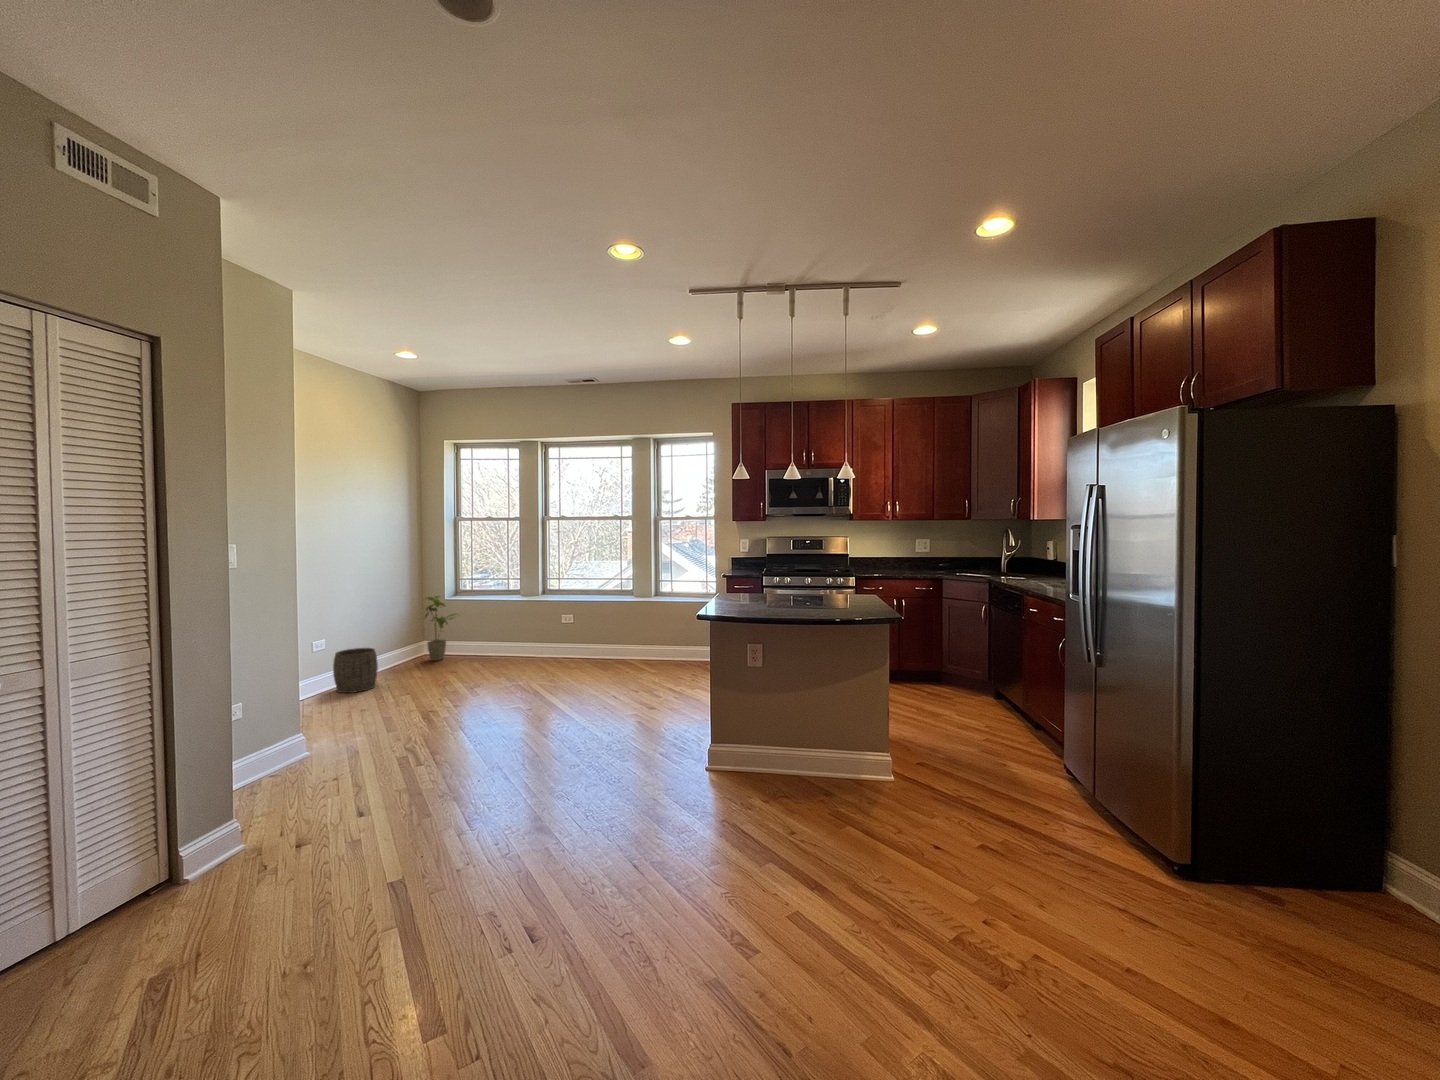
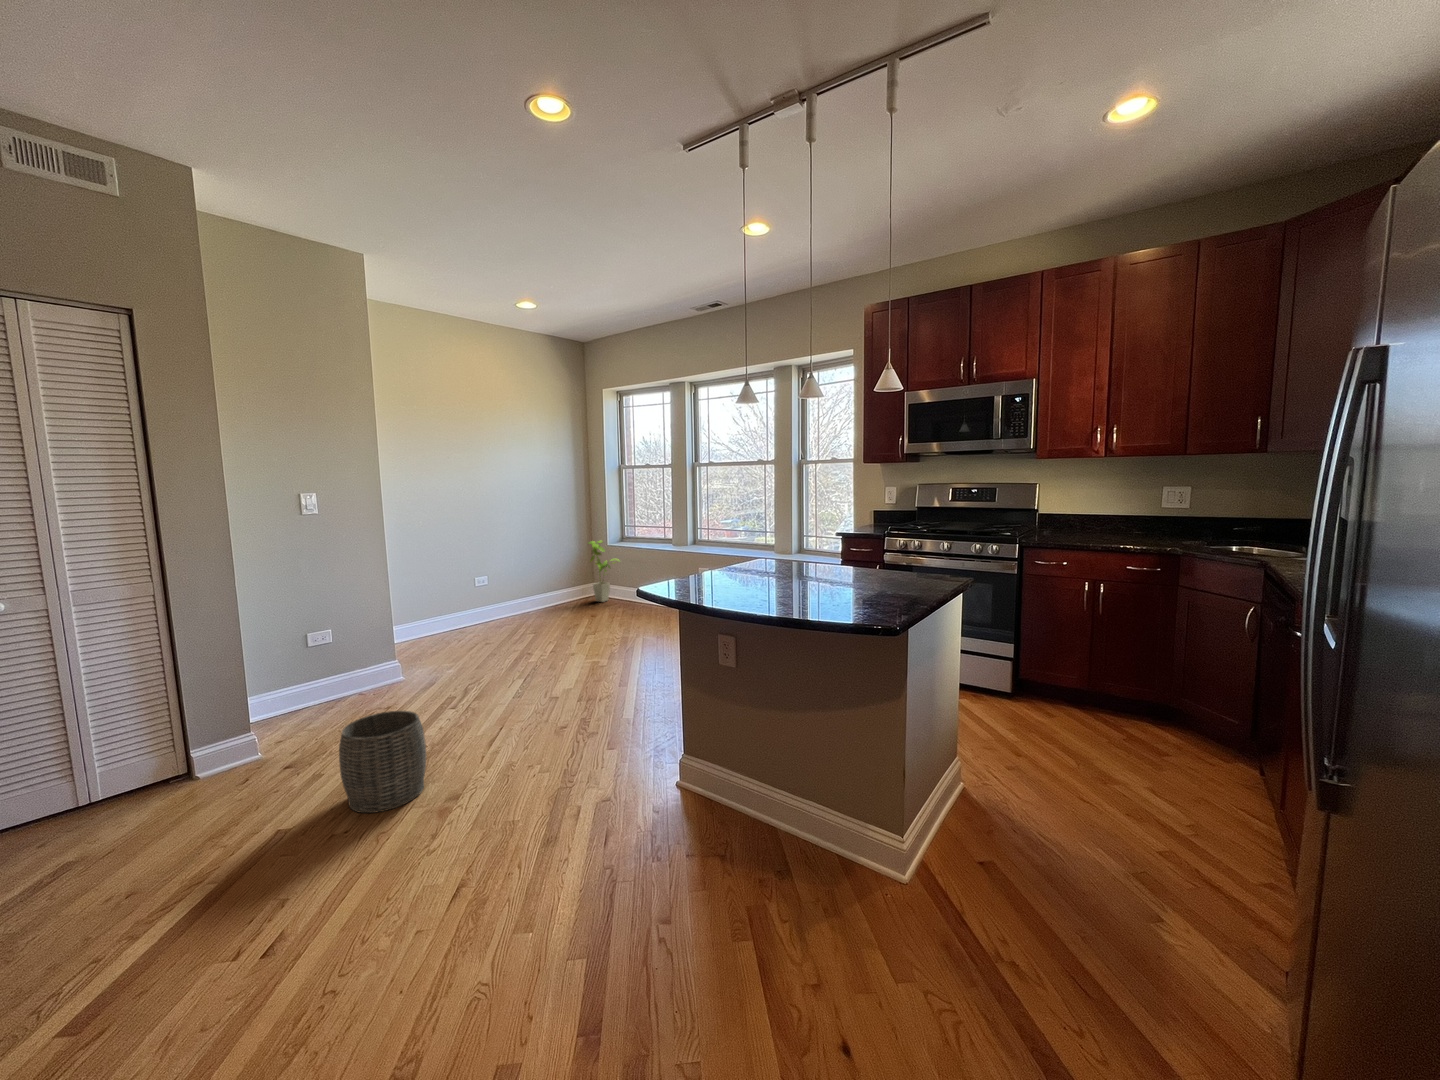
woven basket: present [333,648,378,693] -> present [339,711,426,813]

